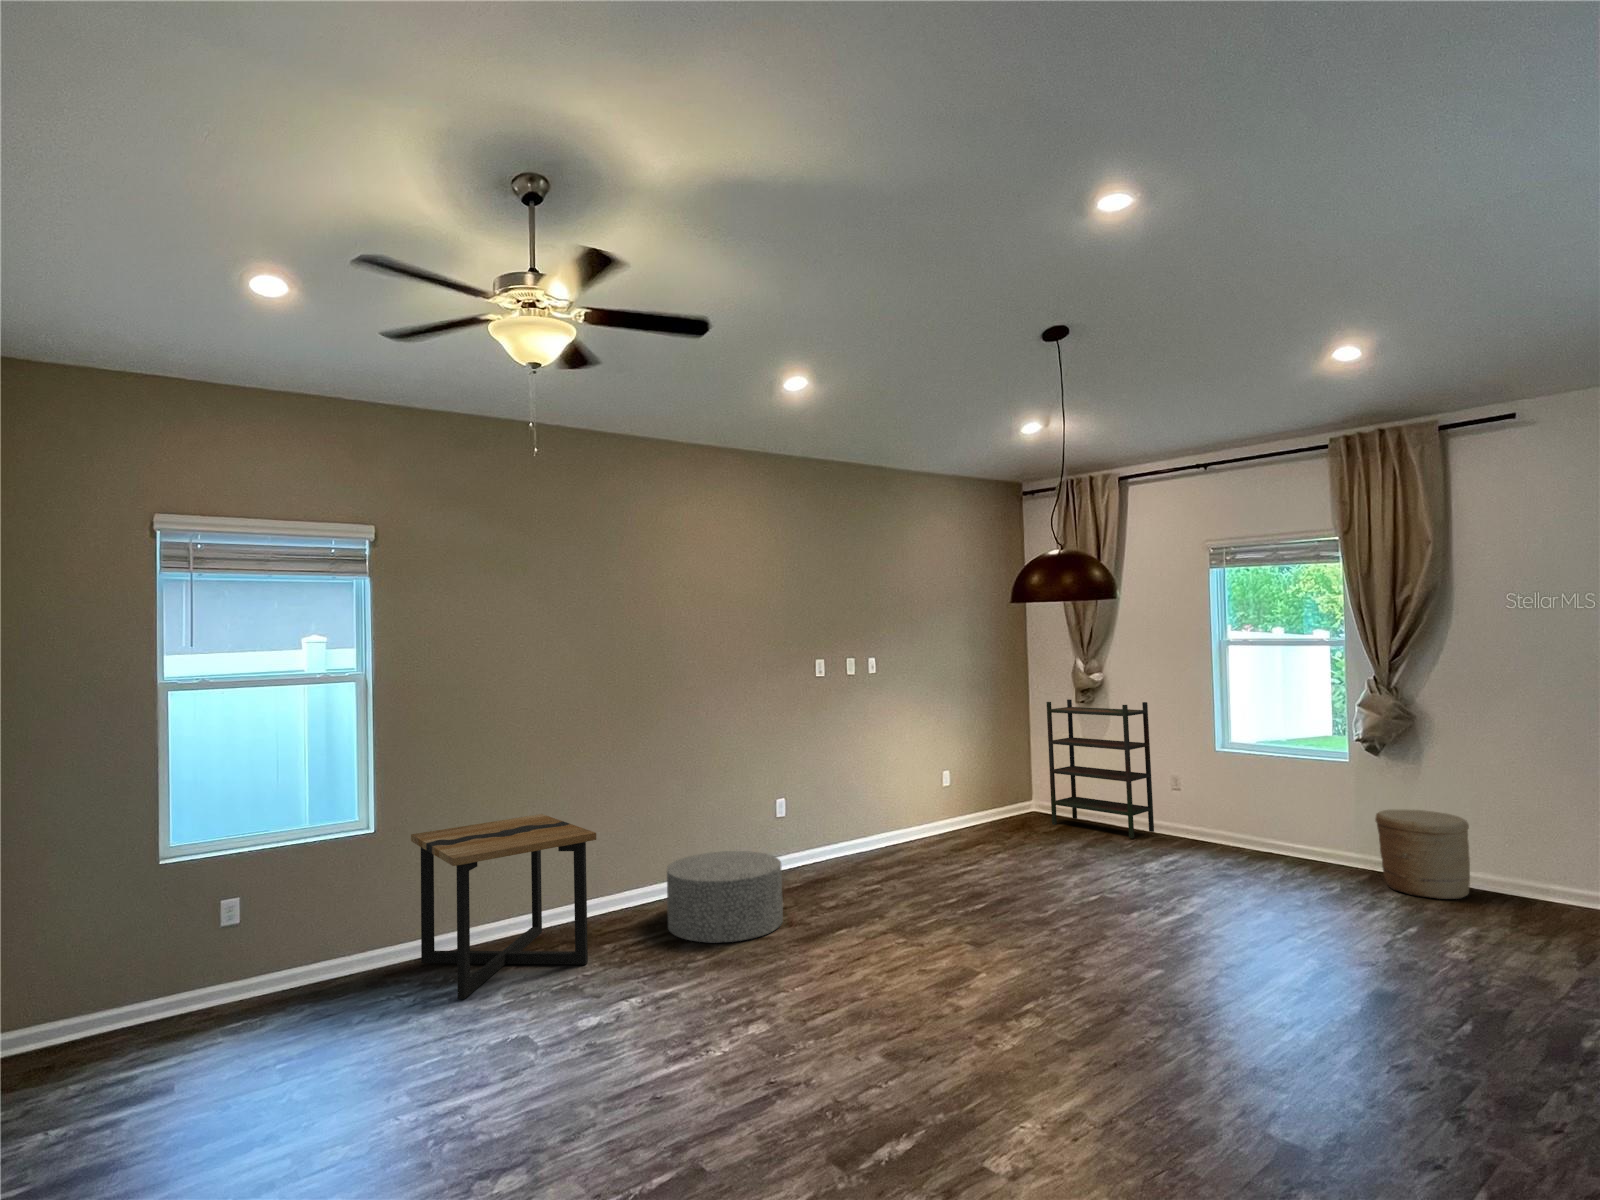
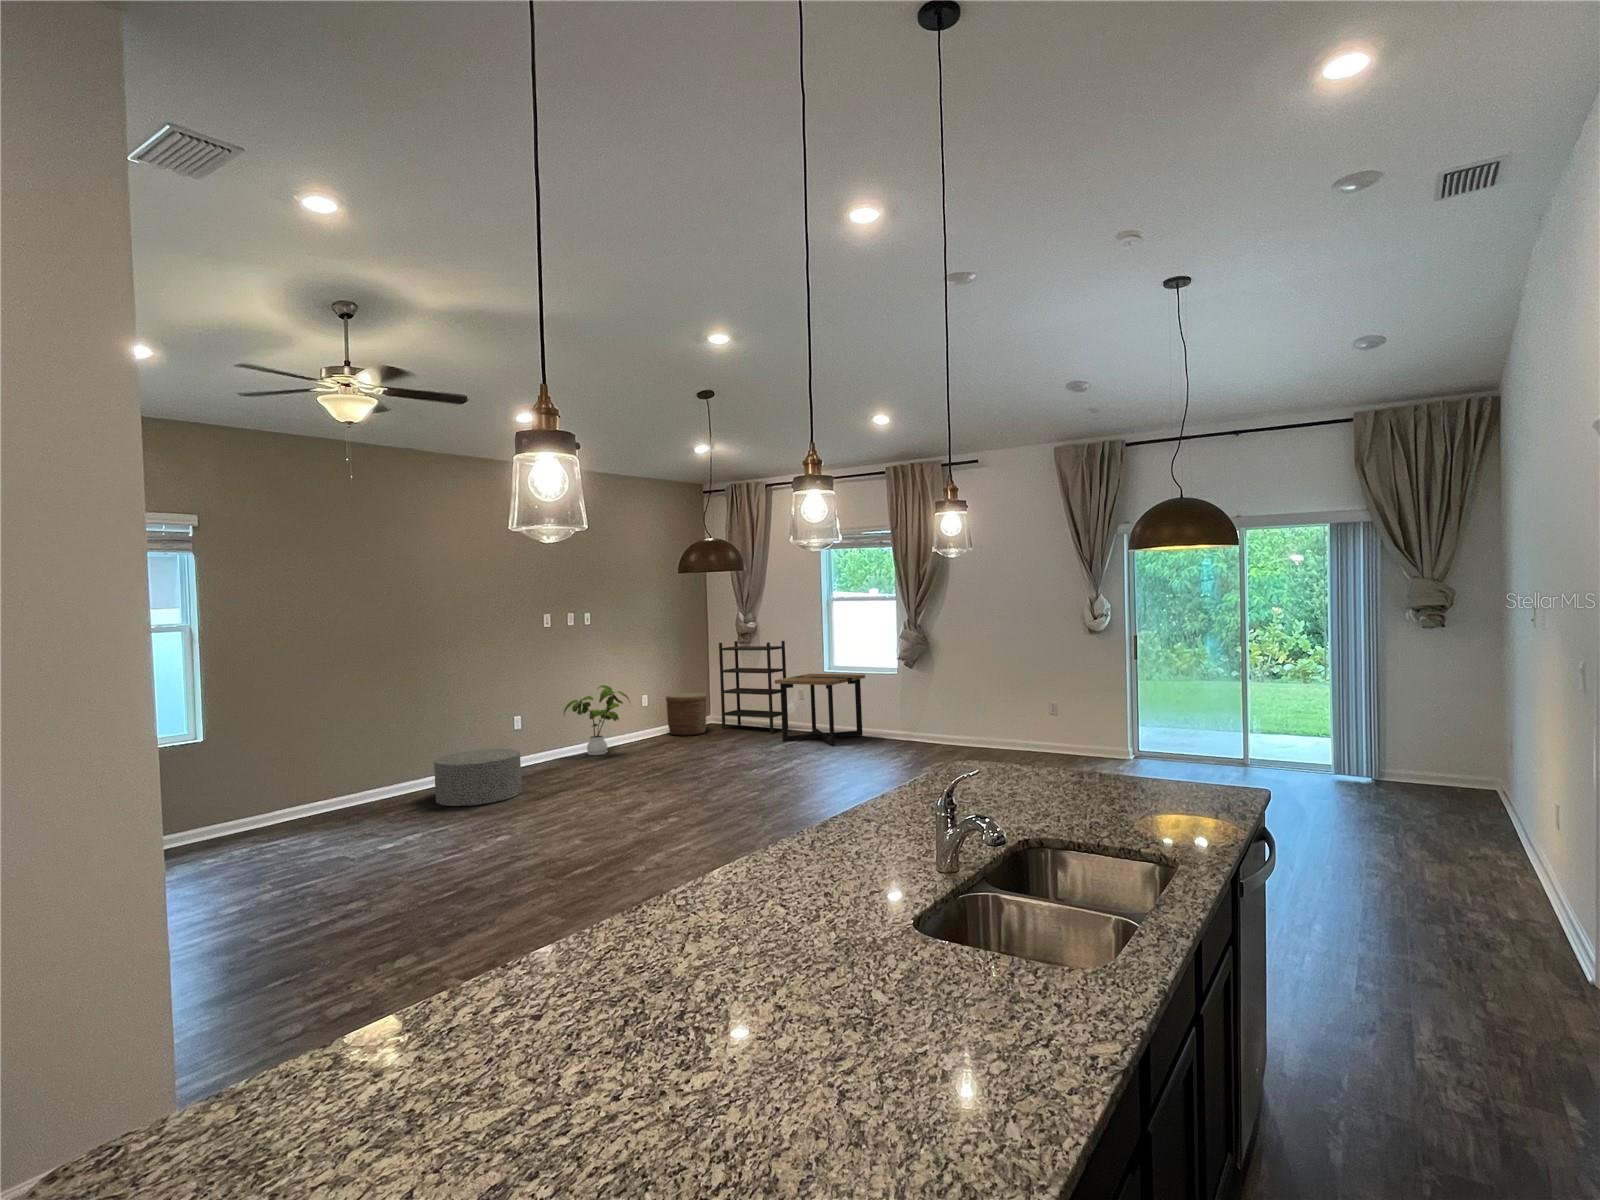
house plant: none [839,760,931,858] -> present [564,685,630,755]
woven basket: present [1375,810,1470,899] -> present [666,693,707,736]
side table: present [411,814,596,999] -> present [775,674,865,745]

